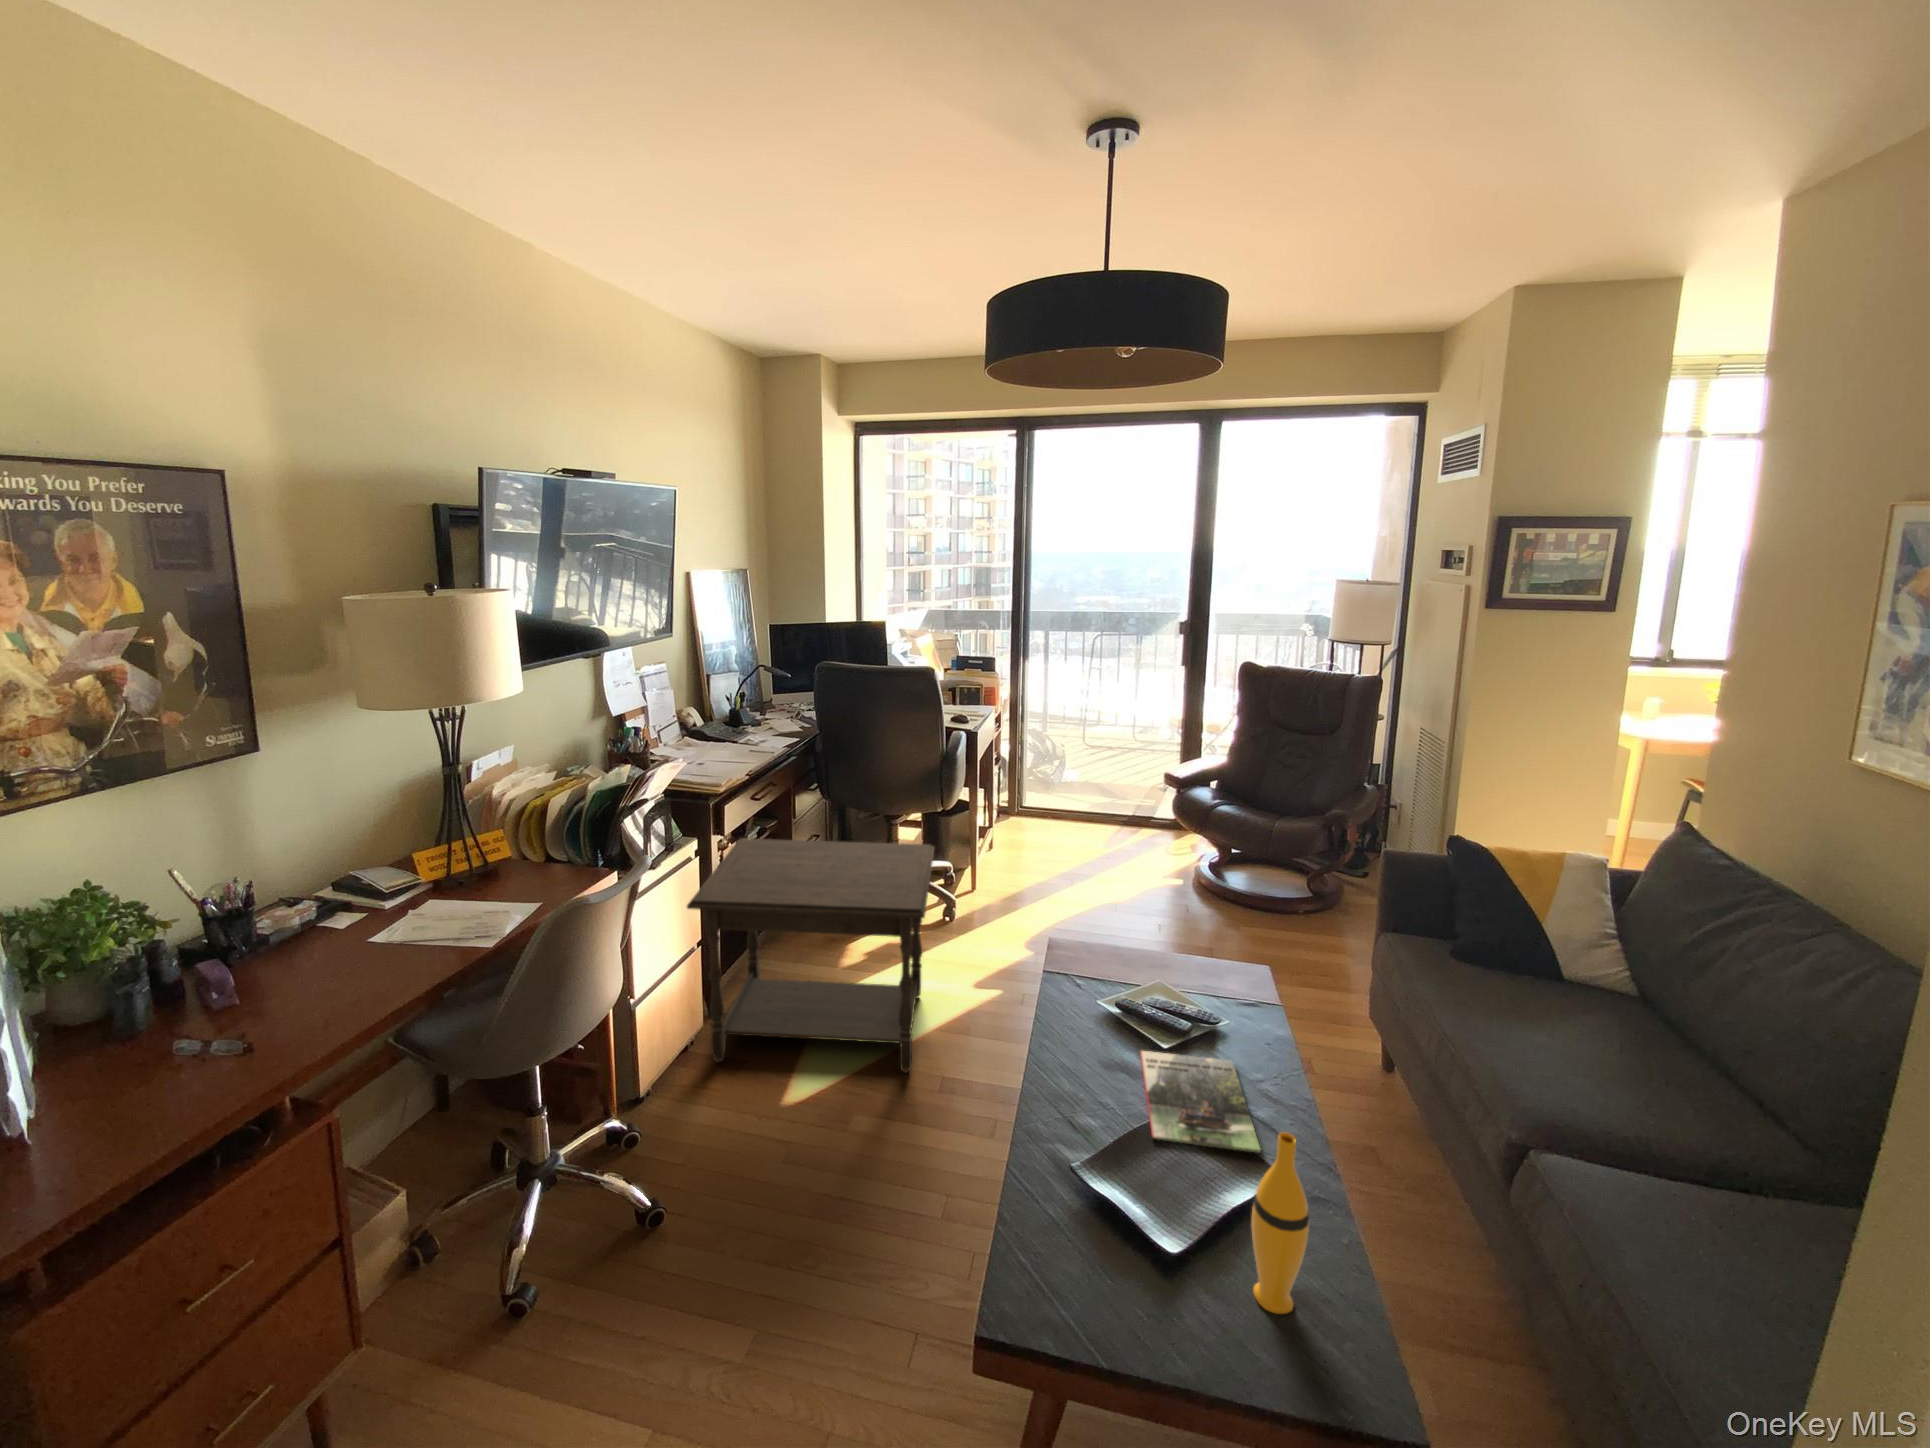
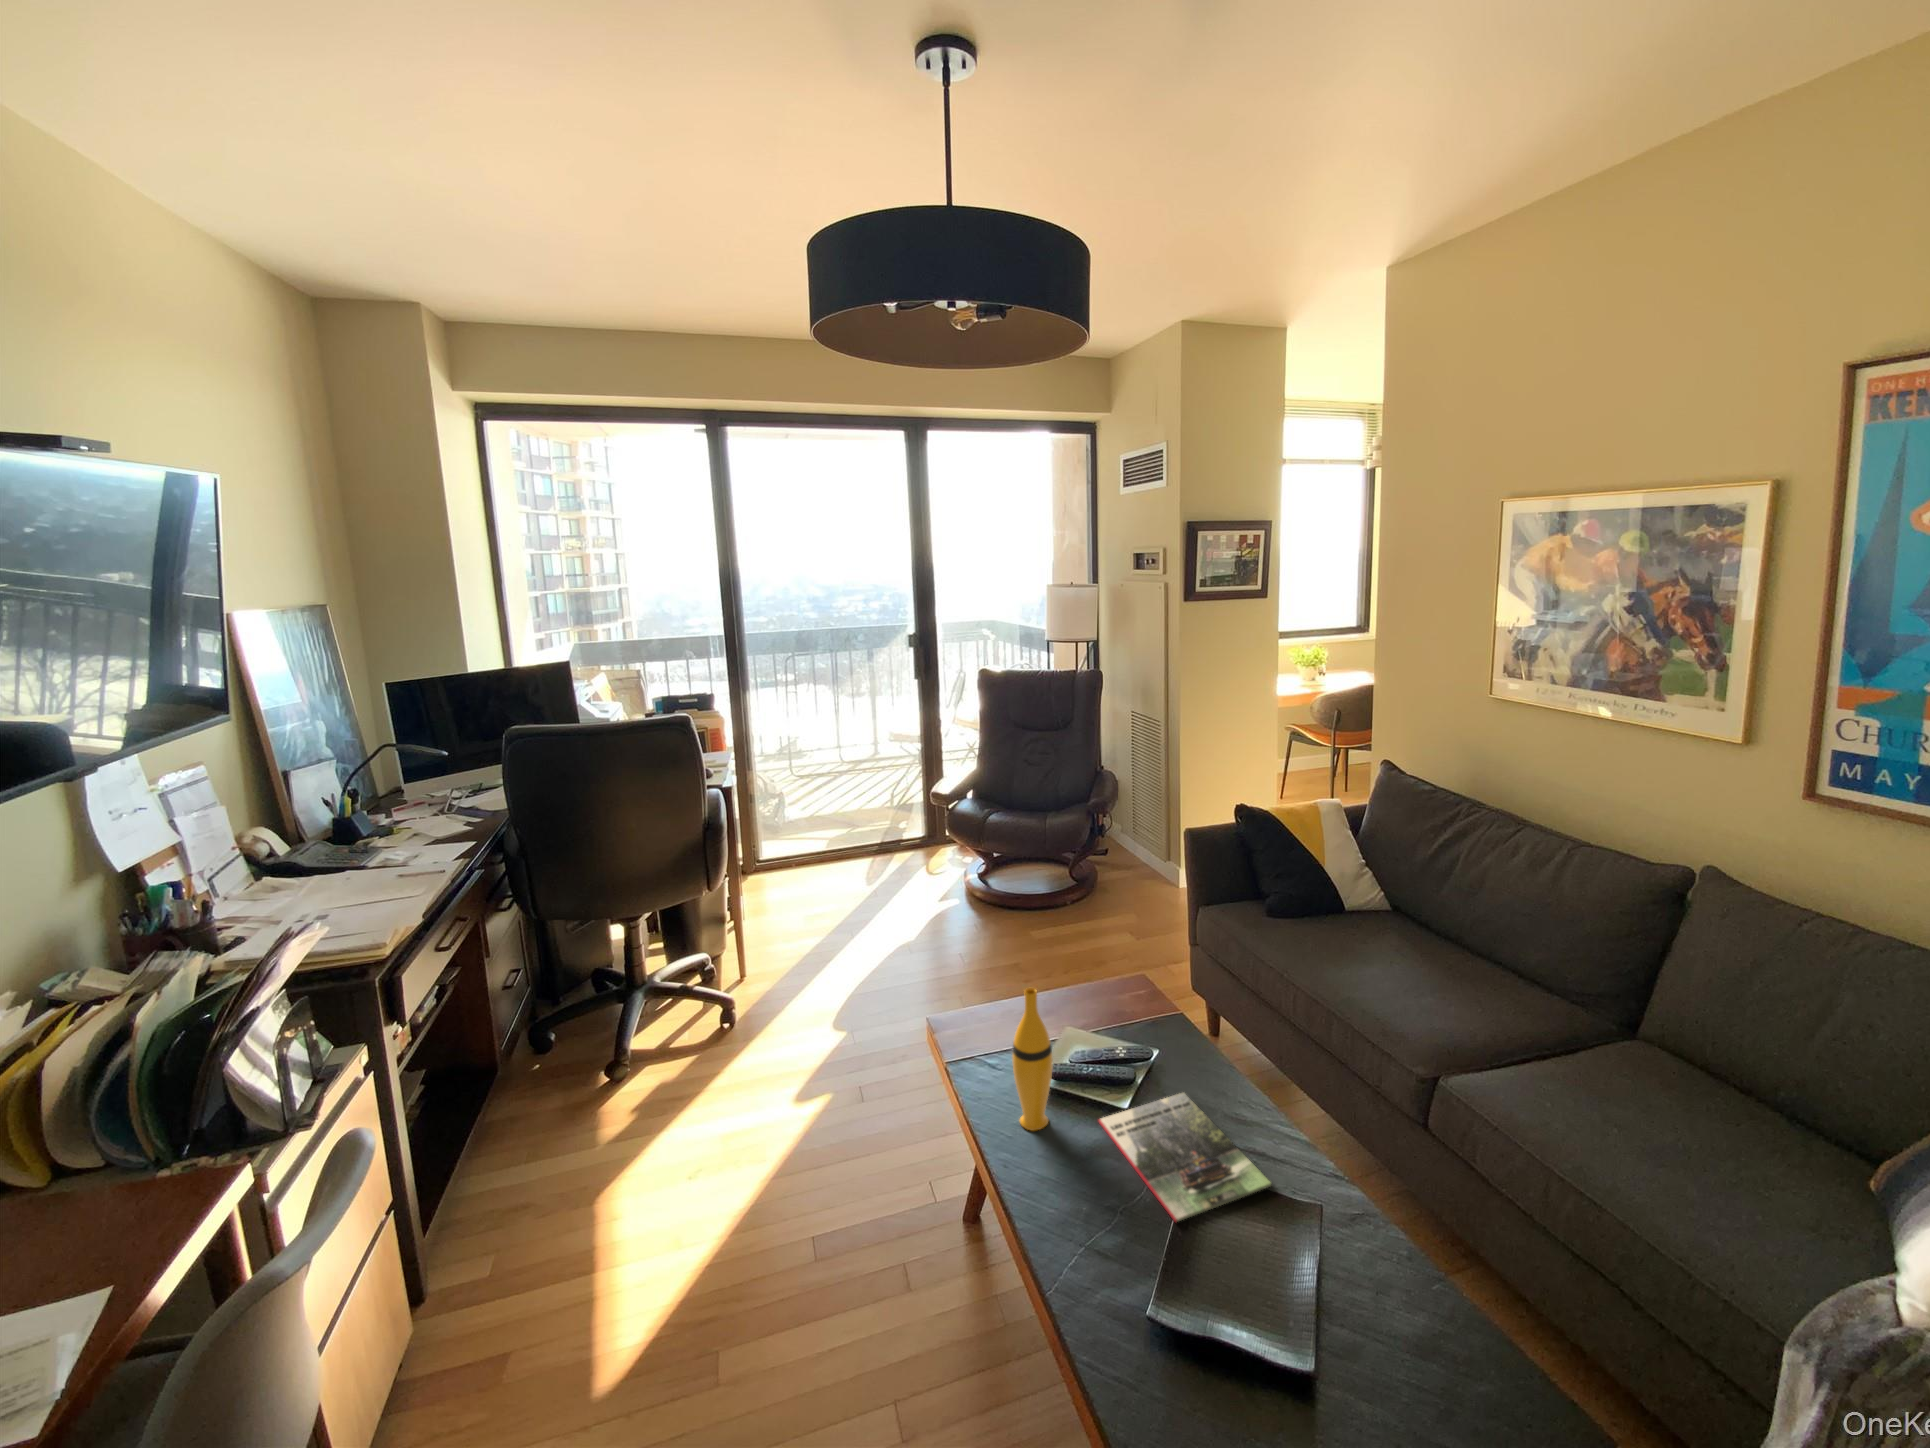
side table: present [687,839,934,1073] -> none [377,943,778,1383]
vase: present [1251,1132,1309,1314] -> present [1012,988,1053,1131]

